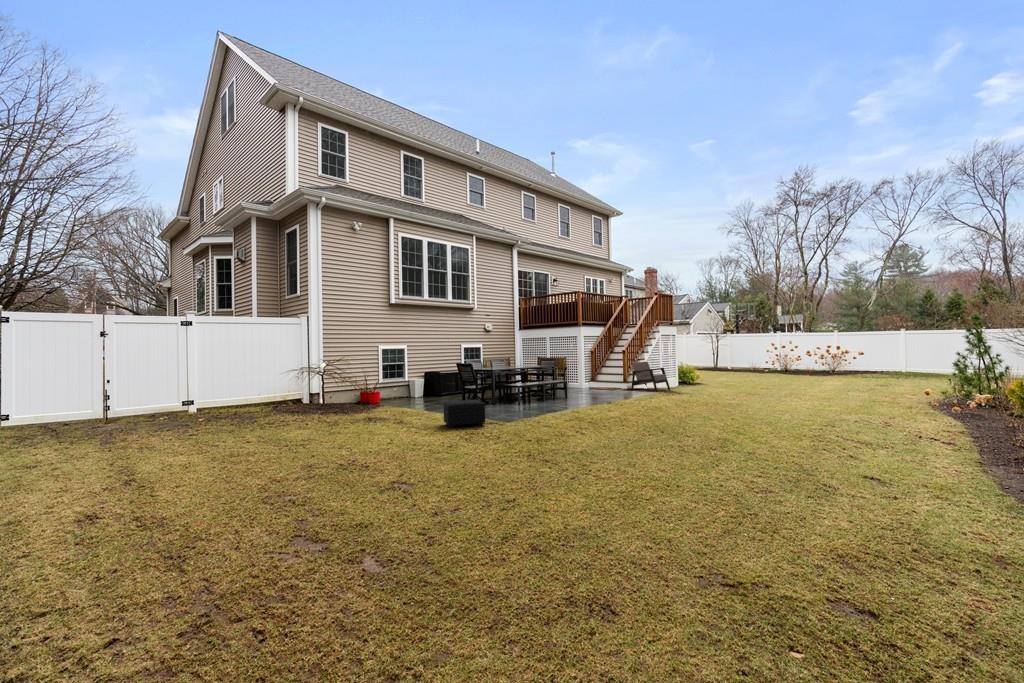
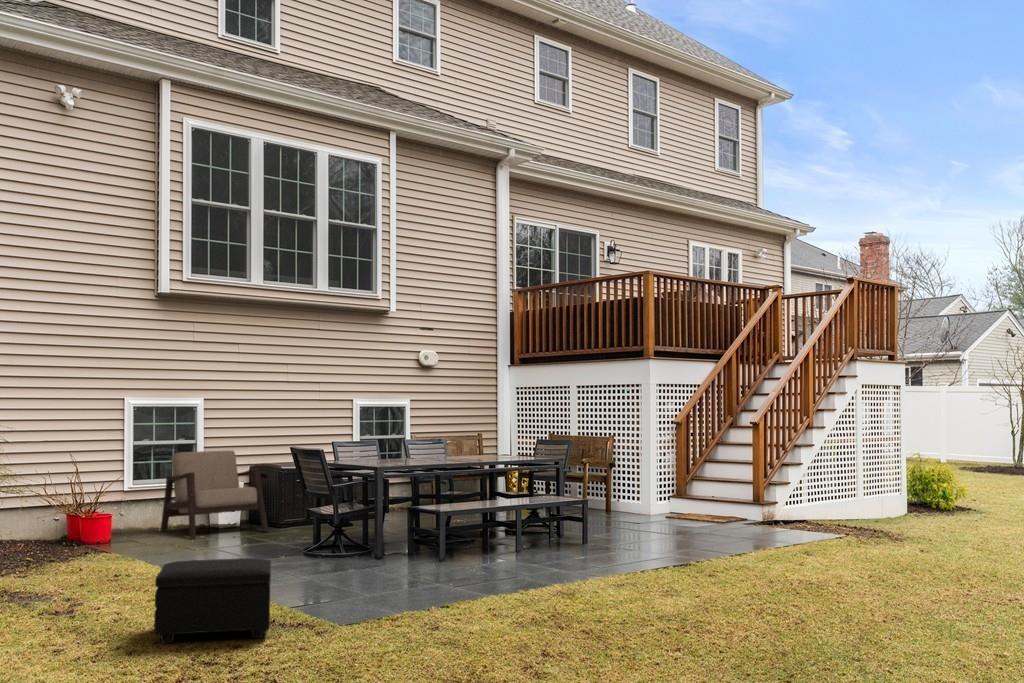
armchair: present [631,362,670,392] -> present [161,450,268,540]

